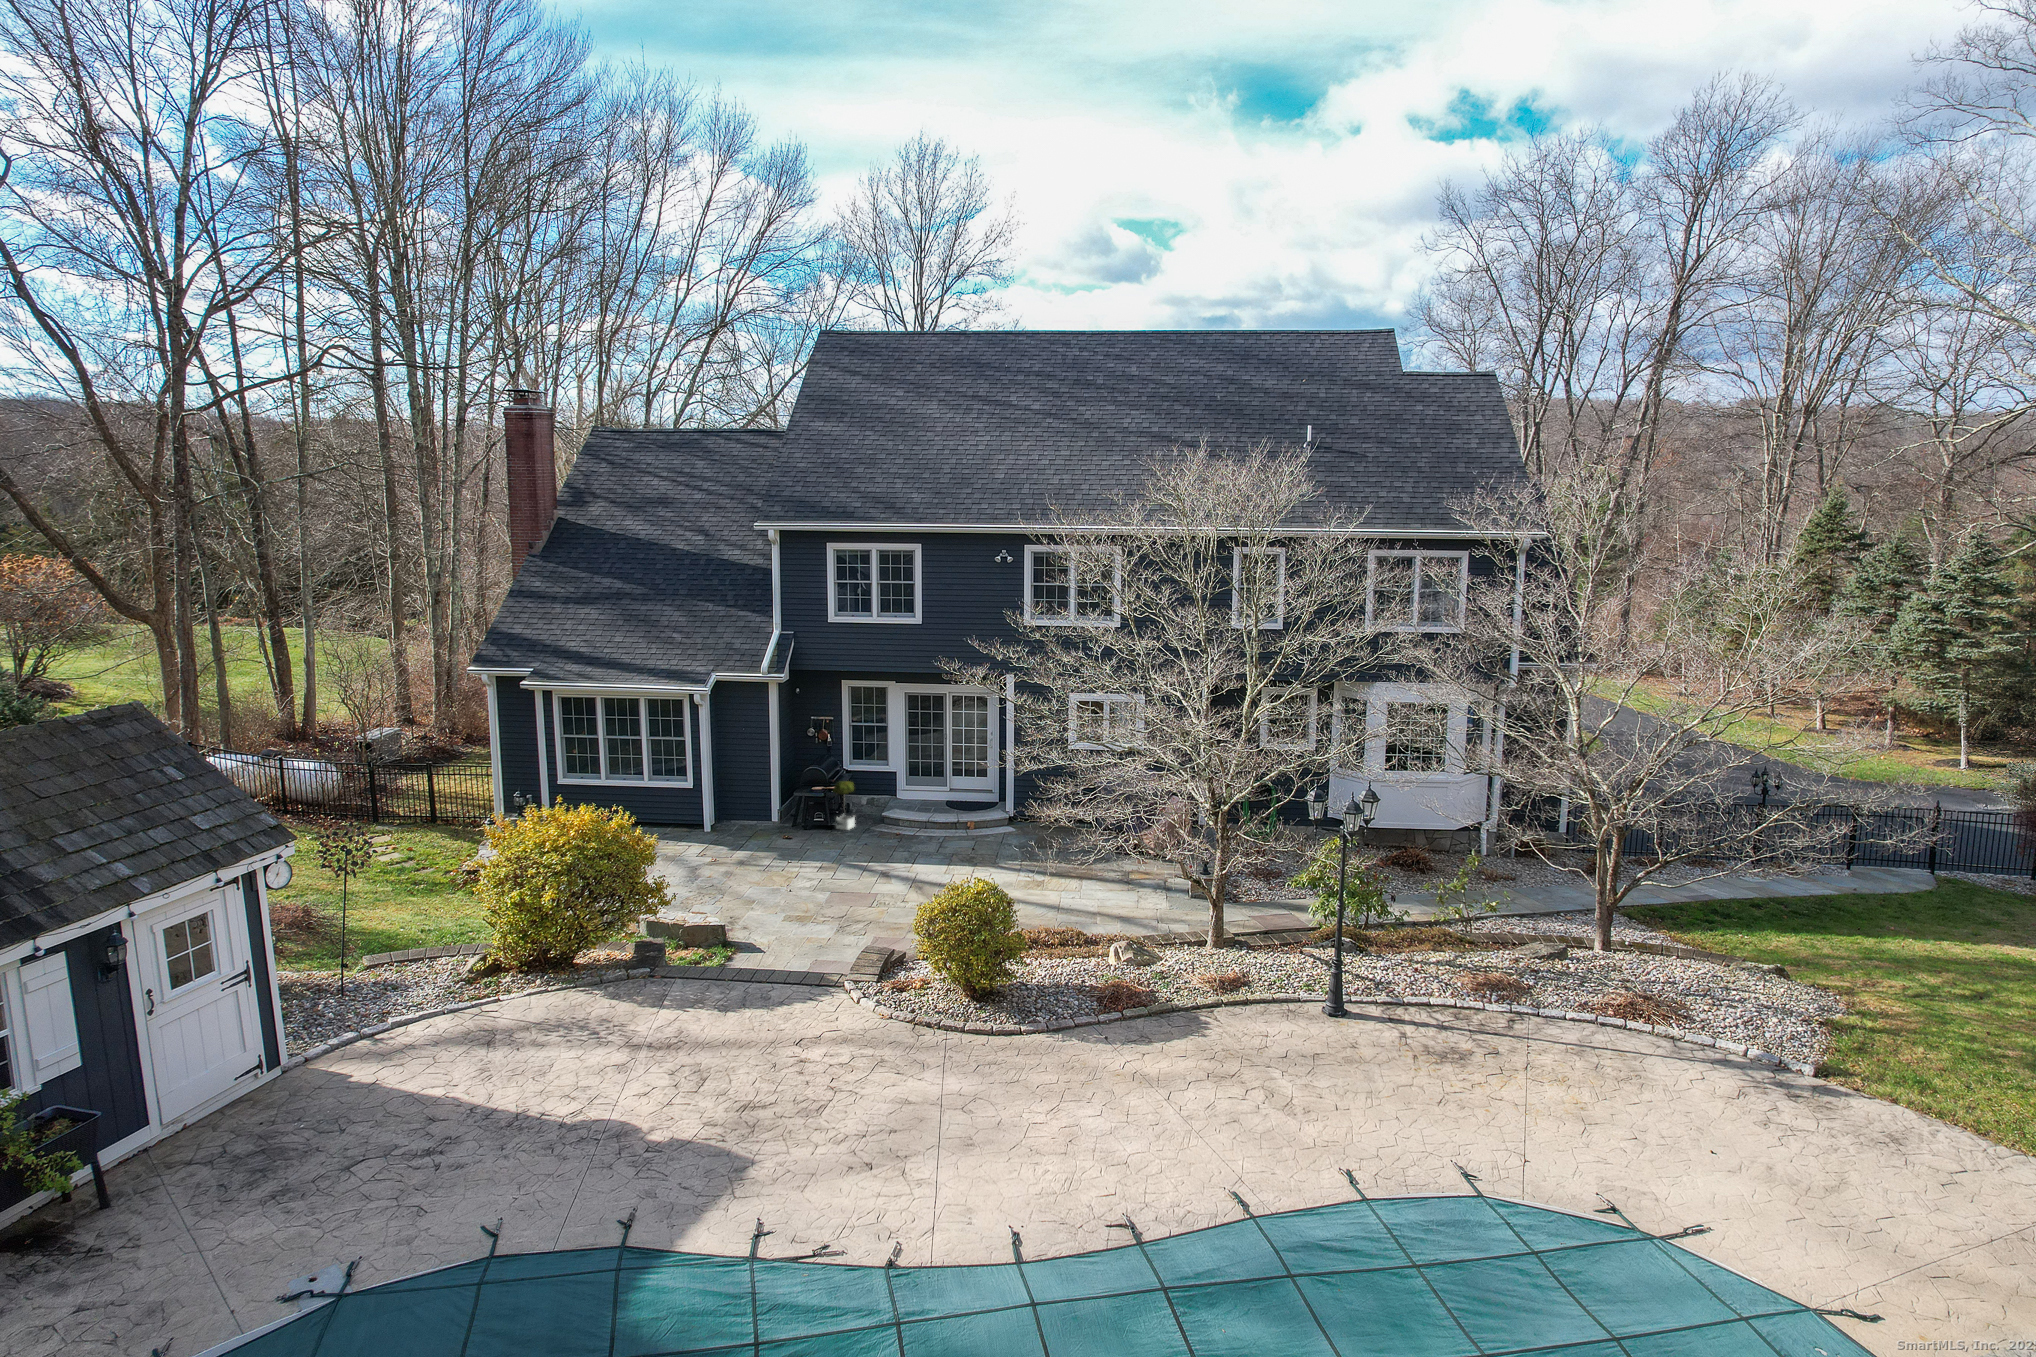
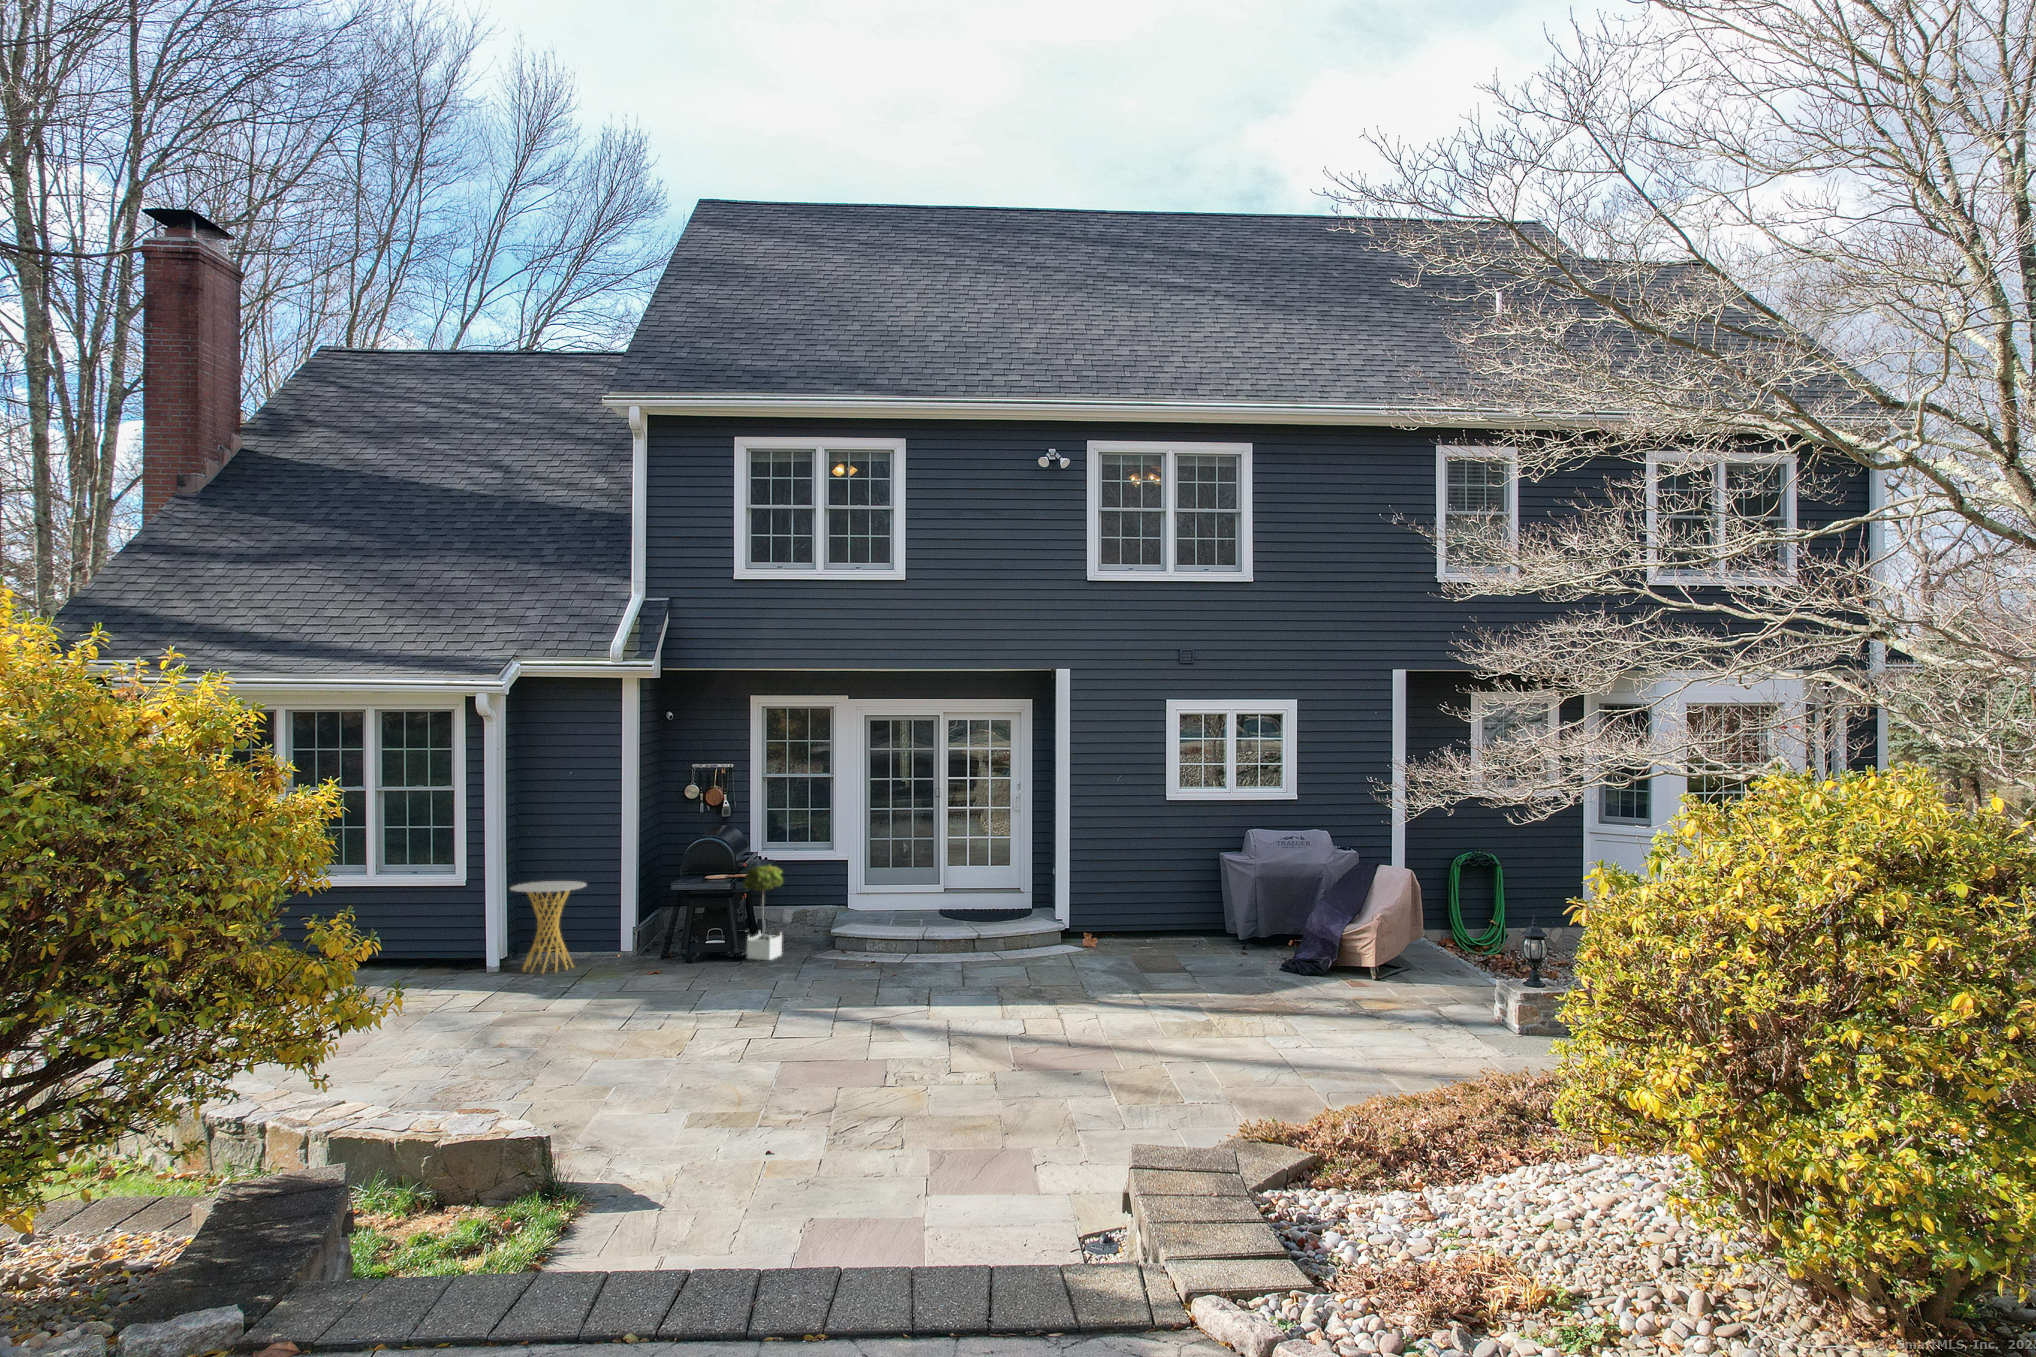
side table: none [715,786,753,835] -> present [510,881,586,973]

